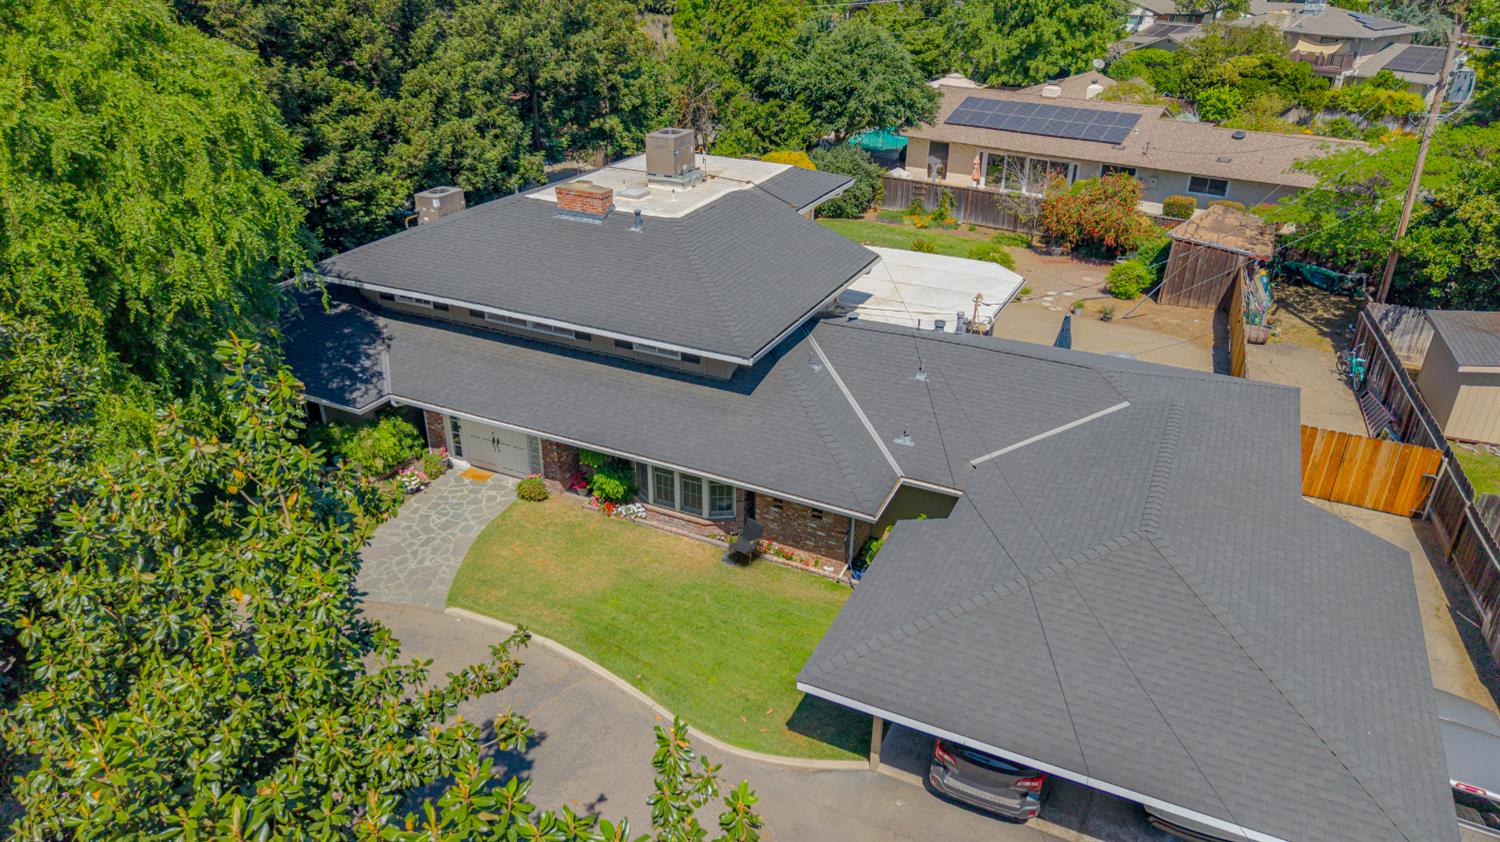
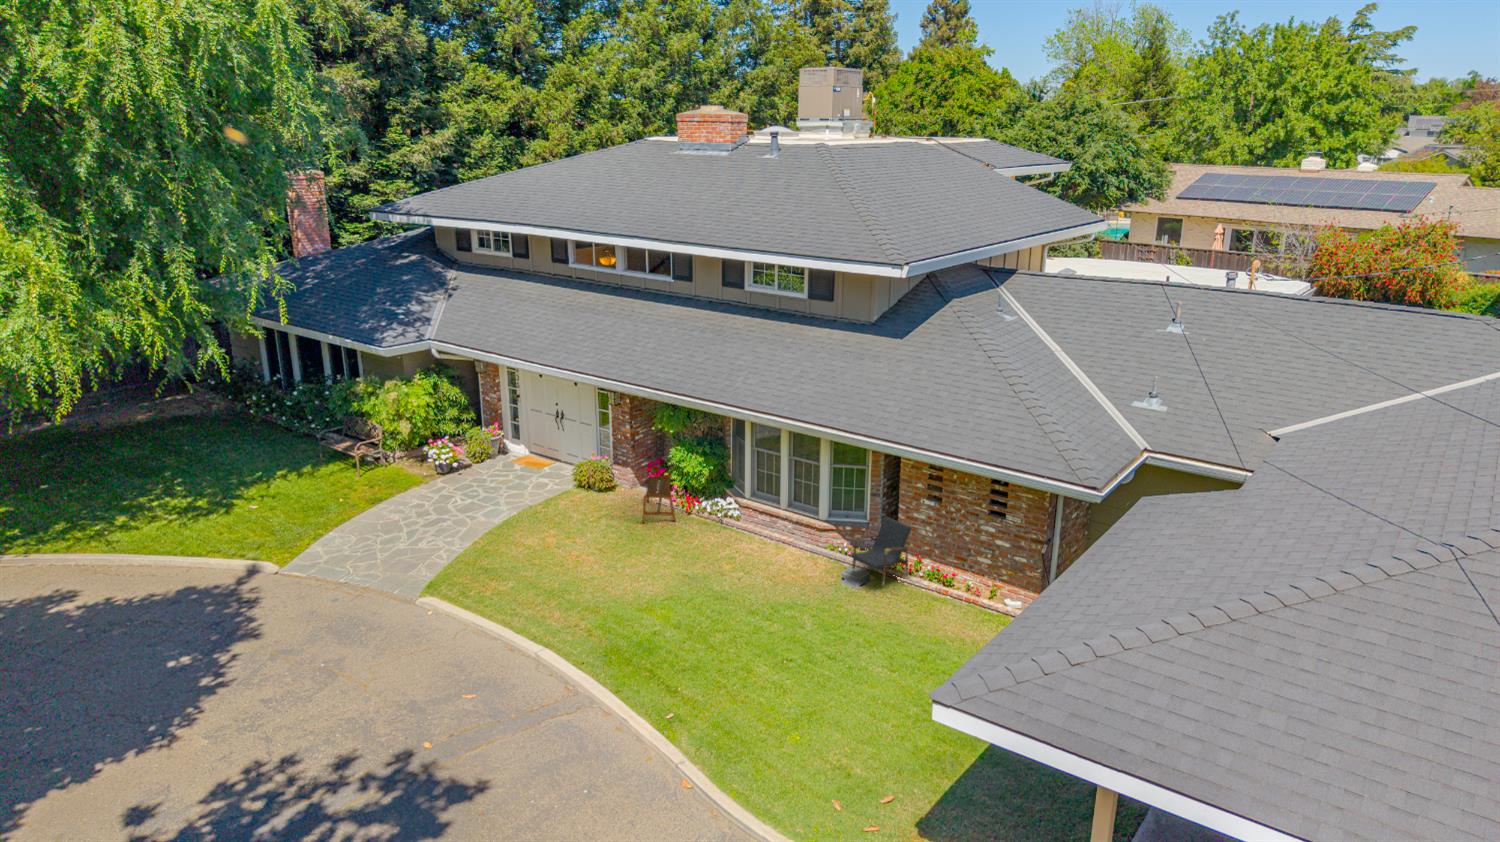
bench: none [578,477,604,528] -> present [642,463,676,523]

